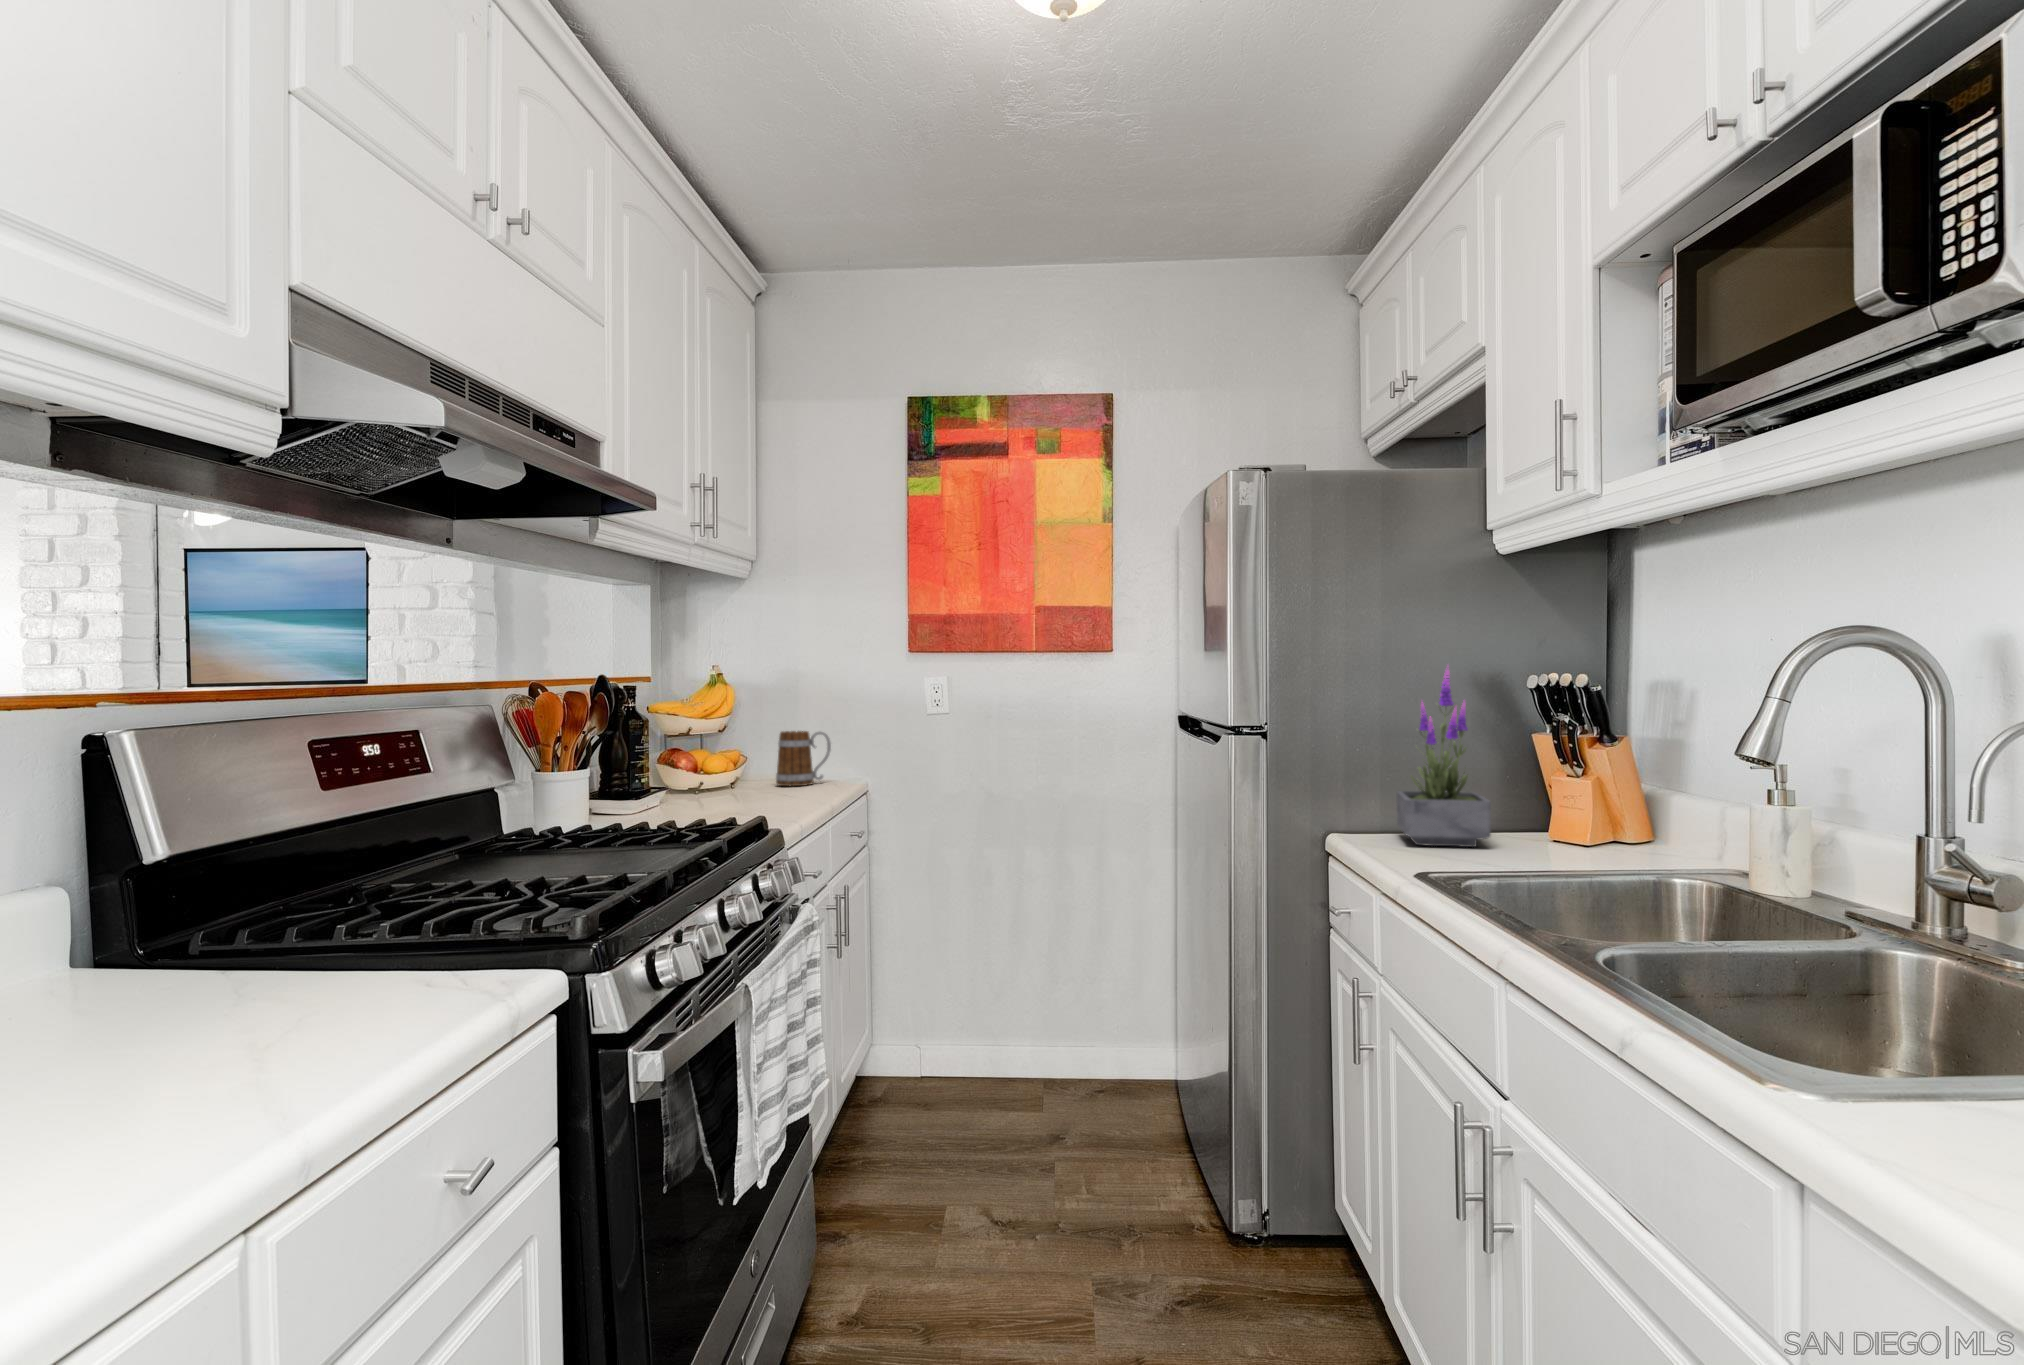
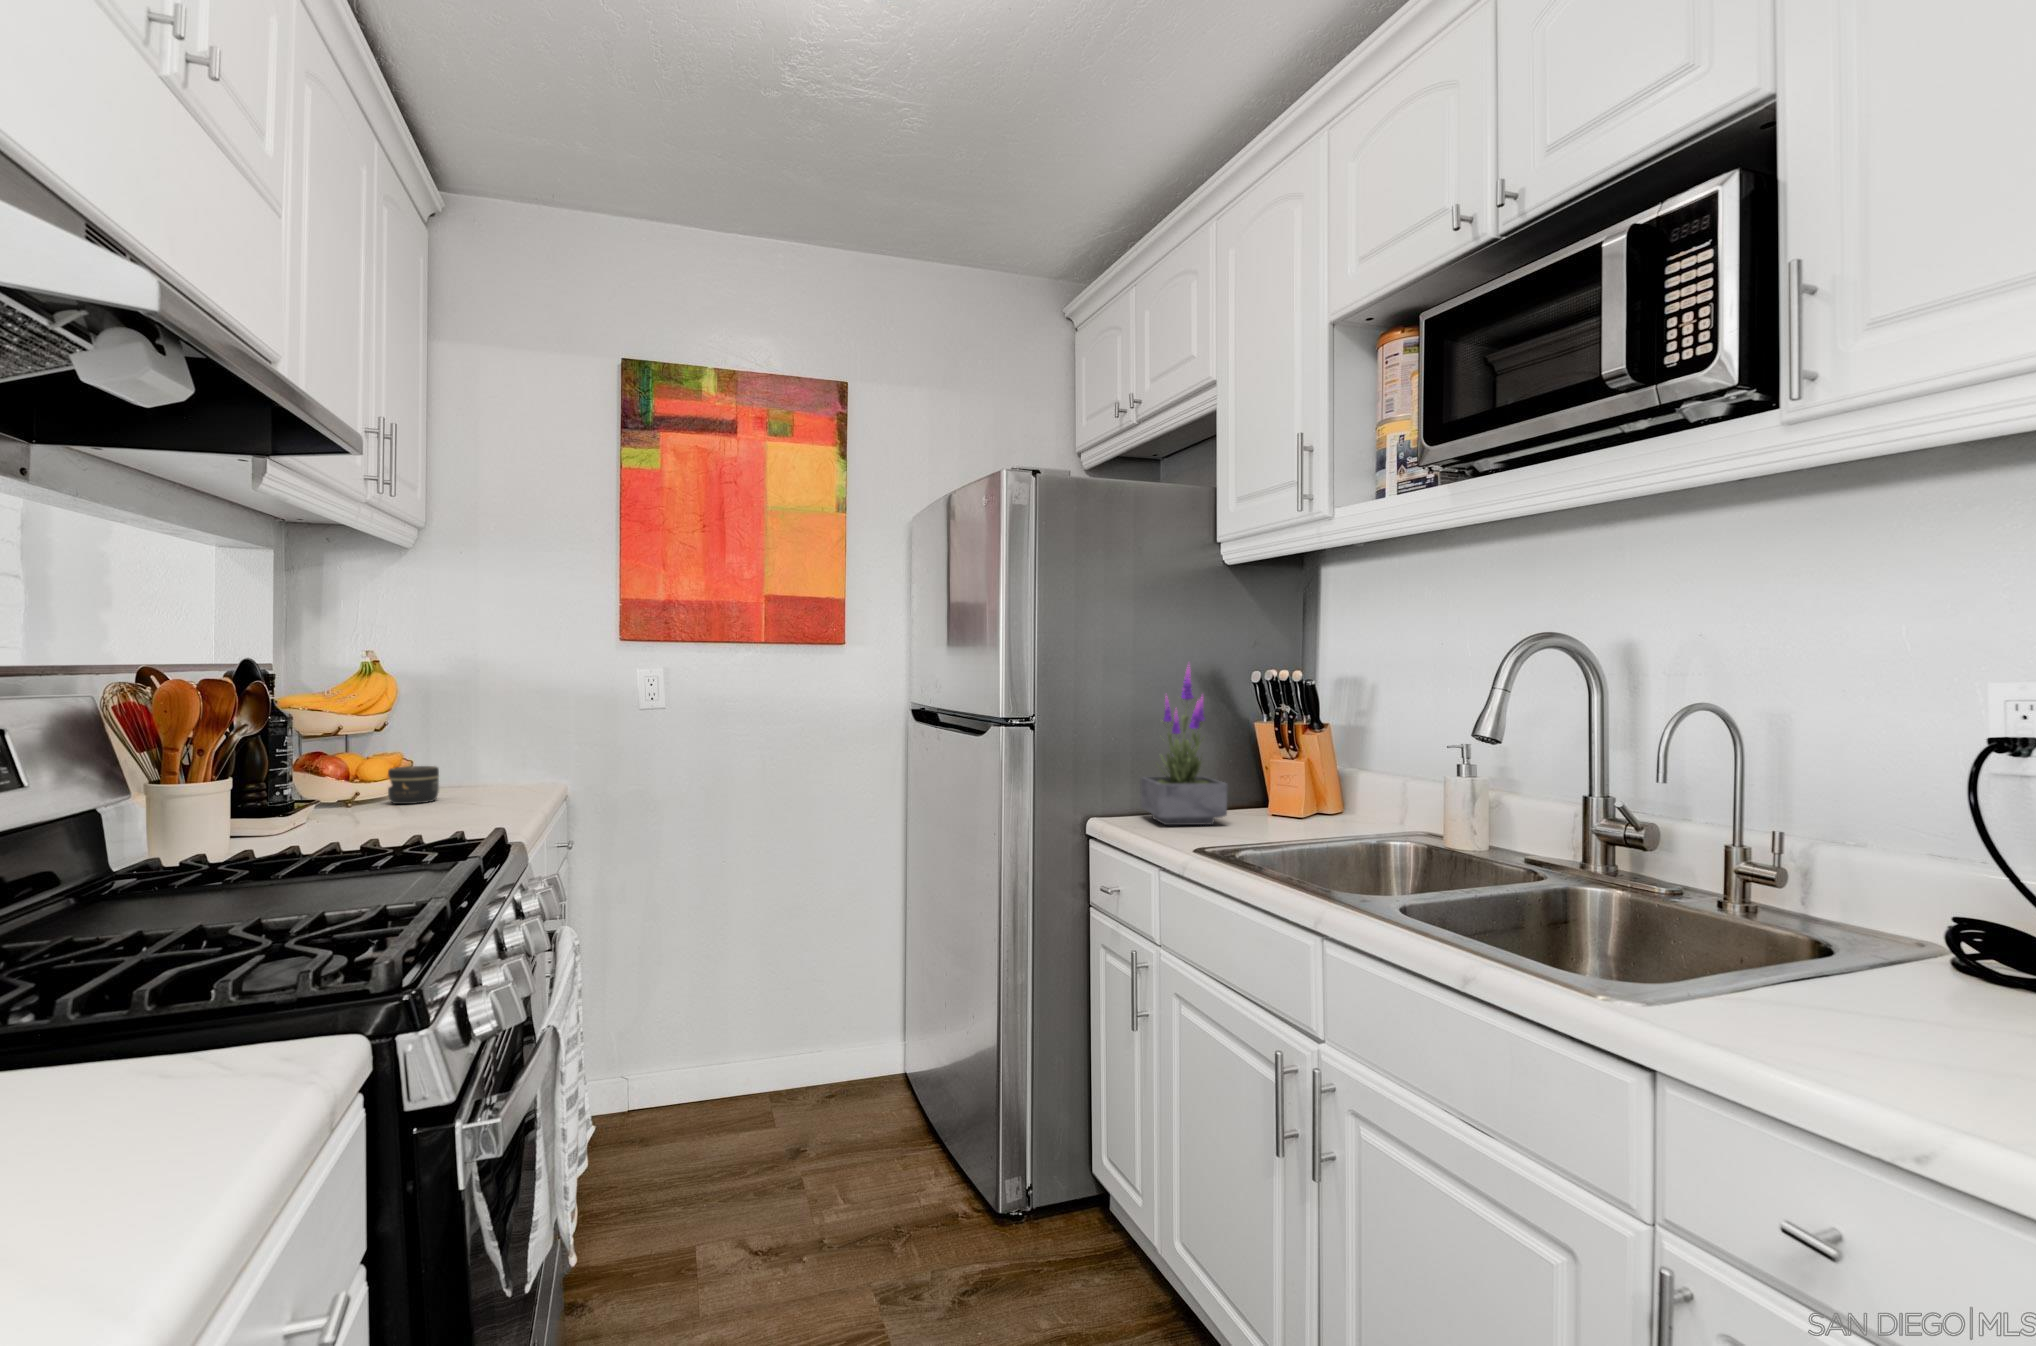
mug: present [776,731,831,786] -> none [456,727,526,790]
jar: none [716,764,755,796] -> present [388,766,439,804]

